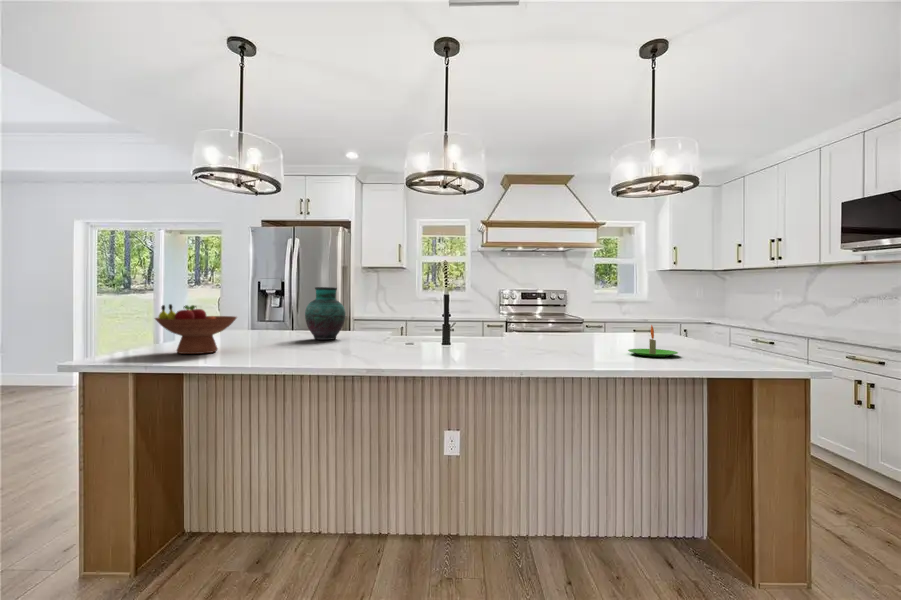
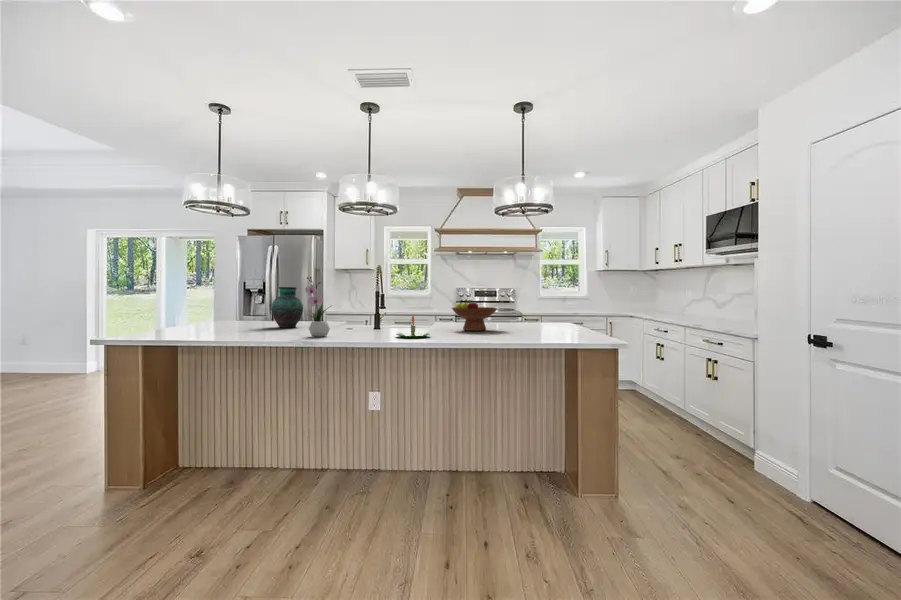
flower arrangement: none [368,272,404,357] -> present [305,277,331,337]
fruit bowl: present [155,304,237,354] -> present [452,299,497,331]
candle: present [628,325,678,357] -> present [396,315,430,338]

